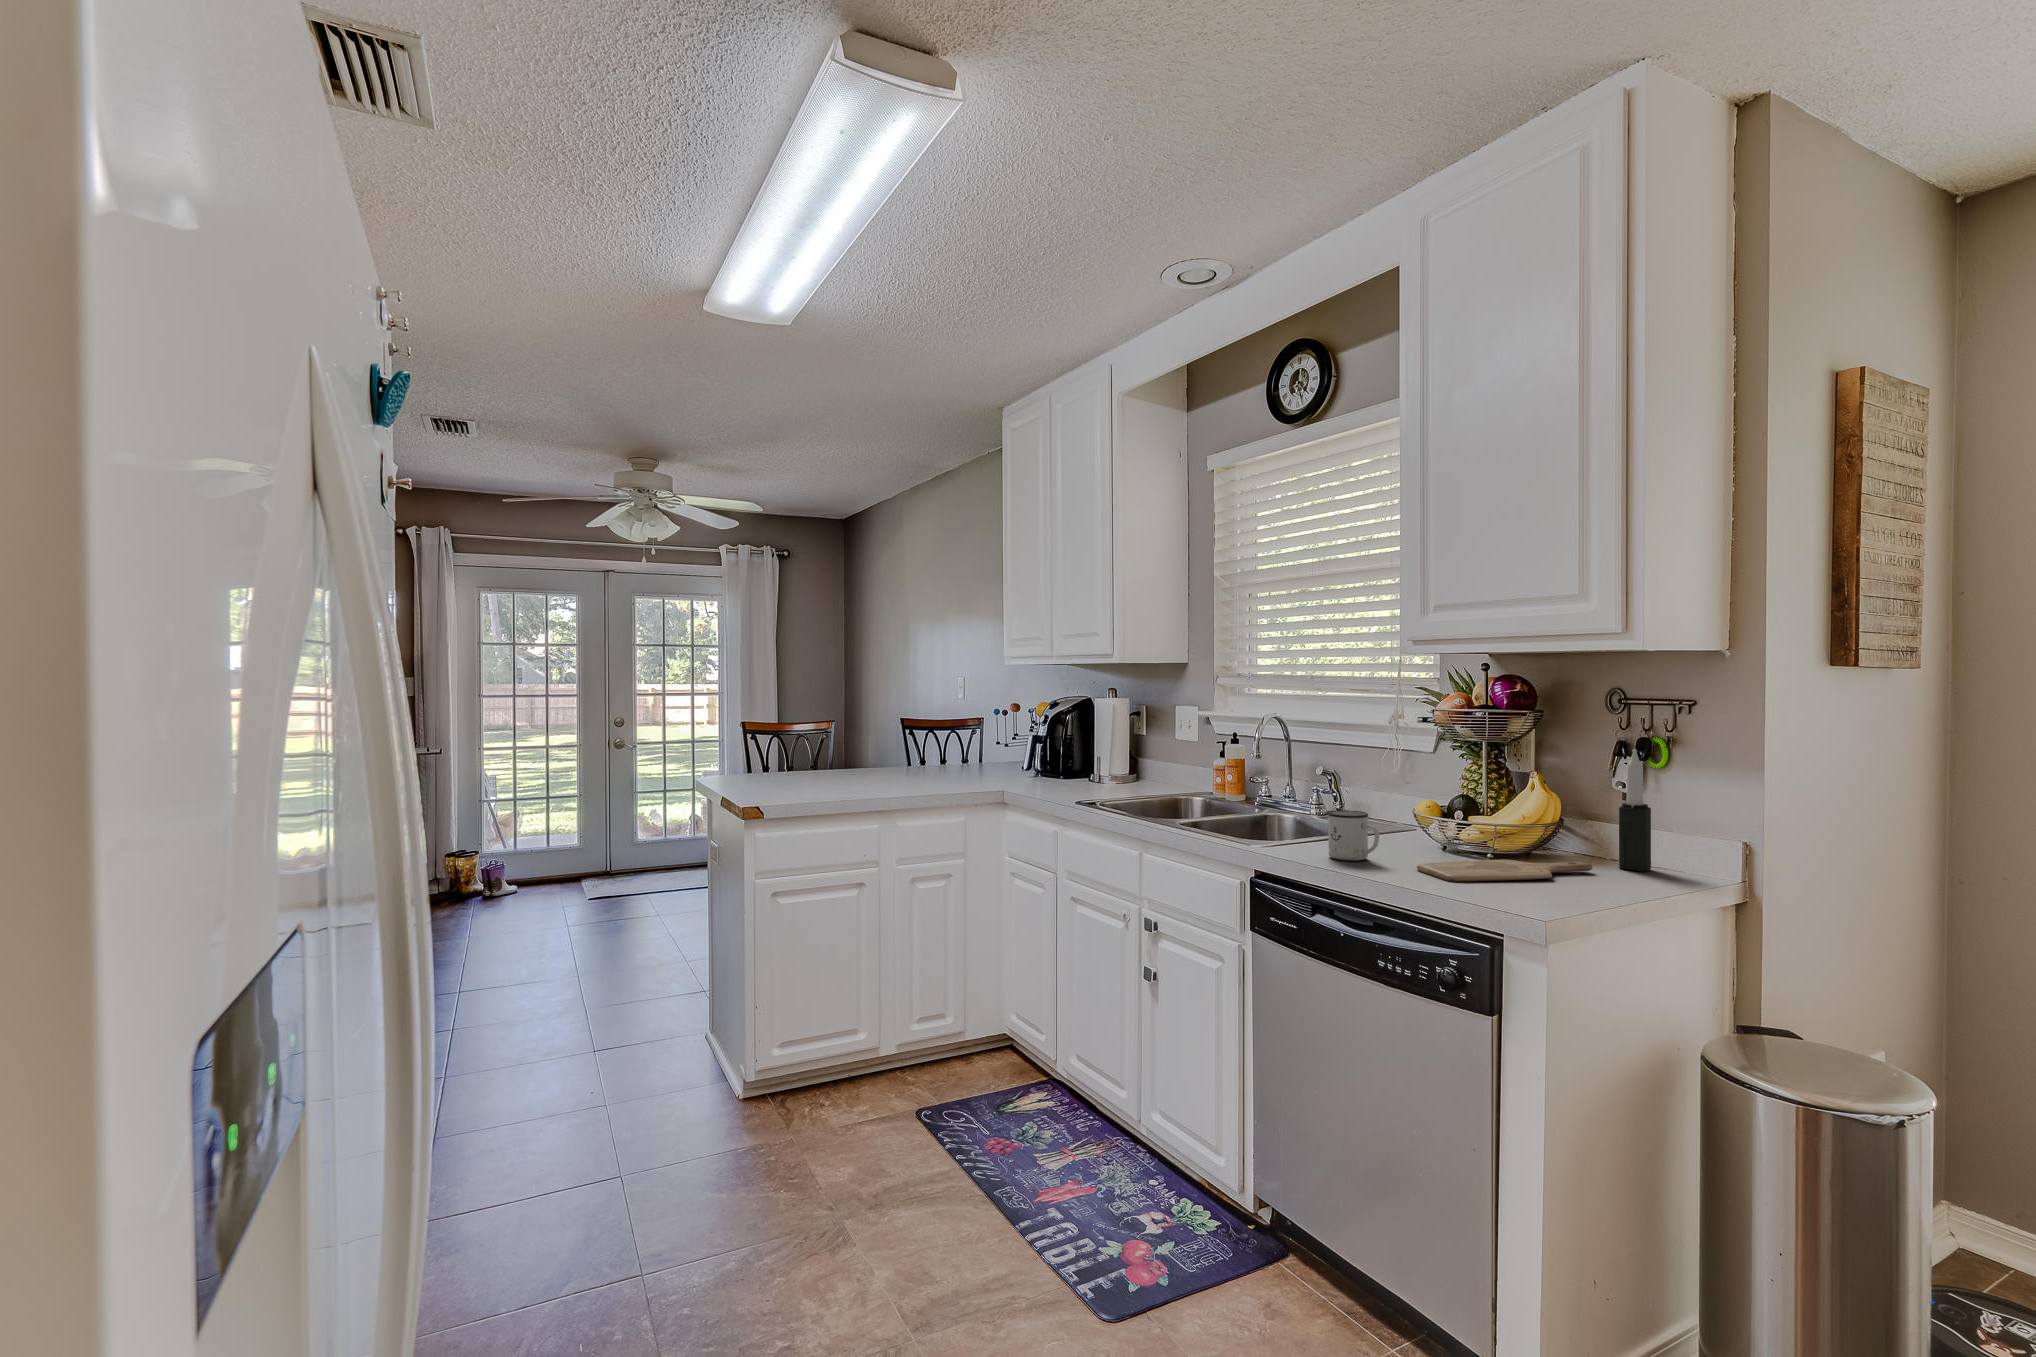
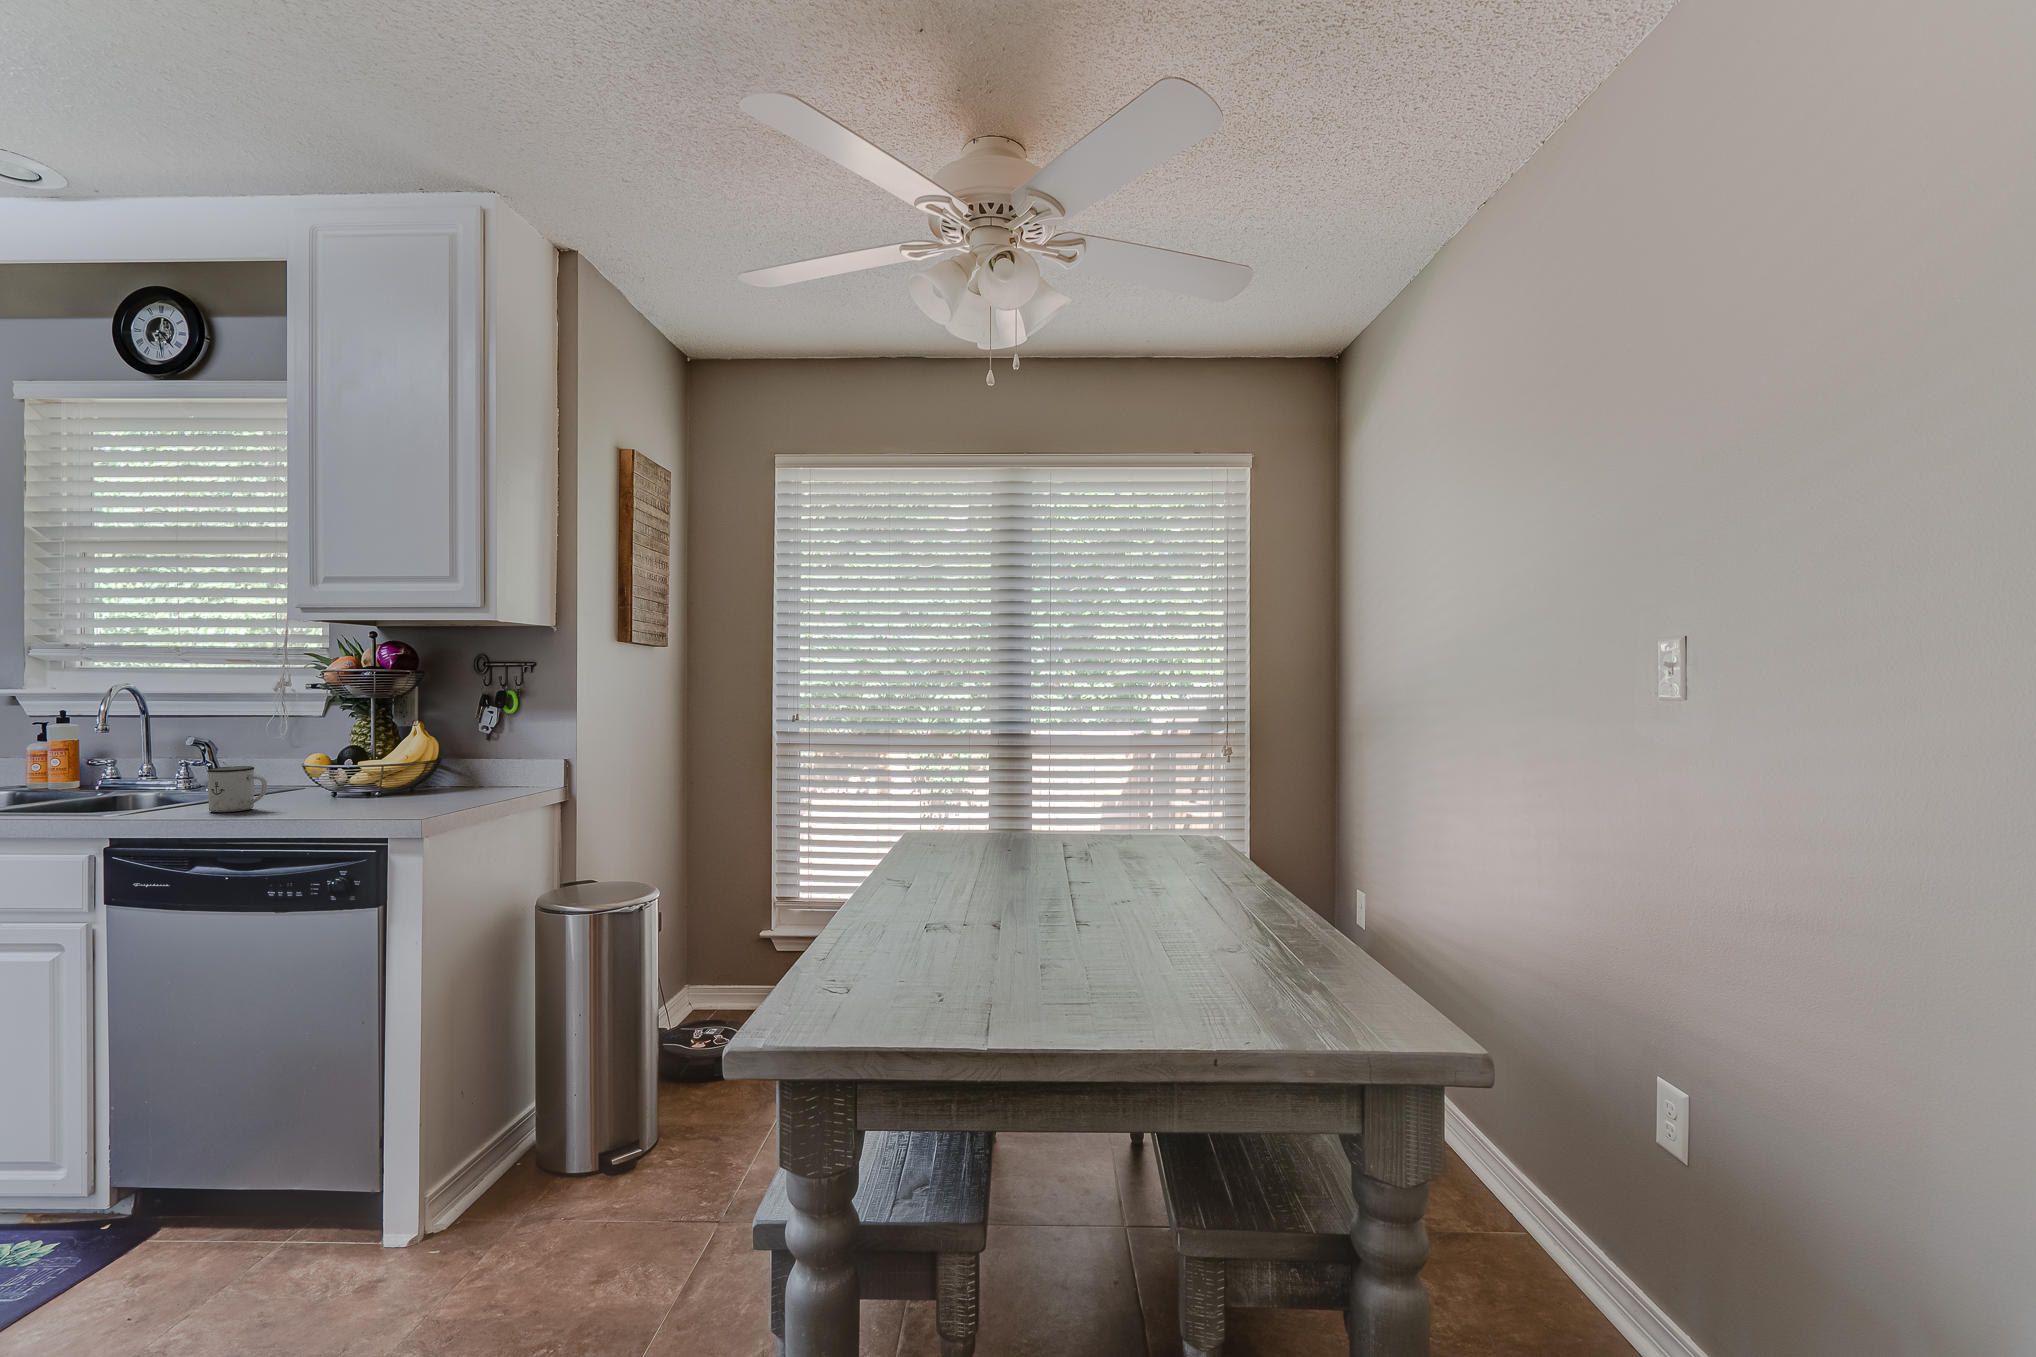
candle: present [1619,749,1651,871] -> none [484,699,507,790]
cutting board: present [1417,860,1592,882] -> none [307,787,463,813]

